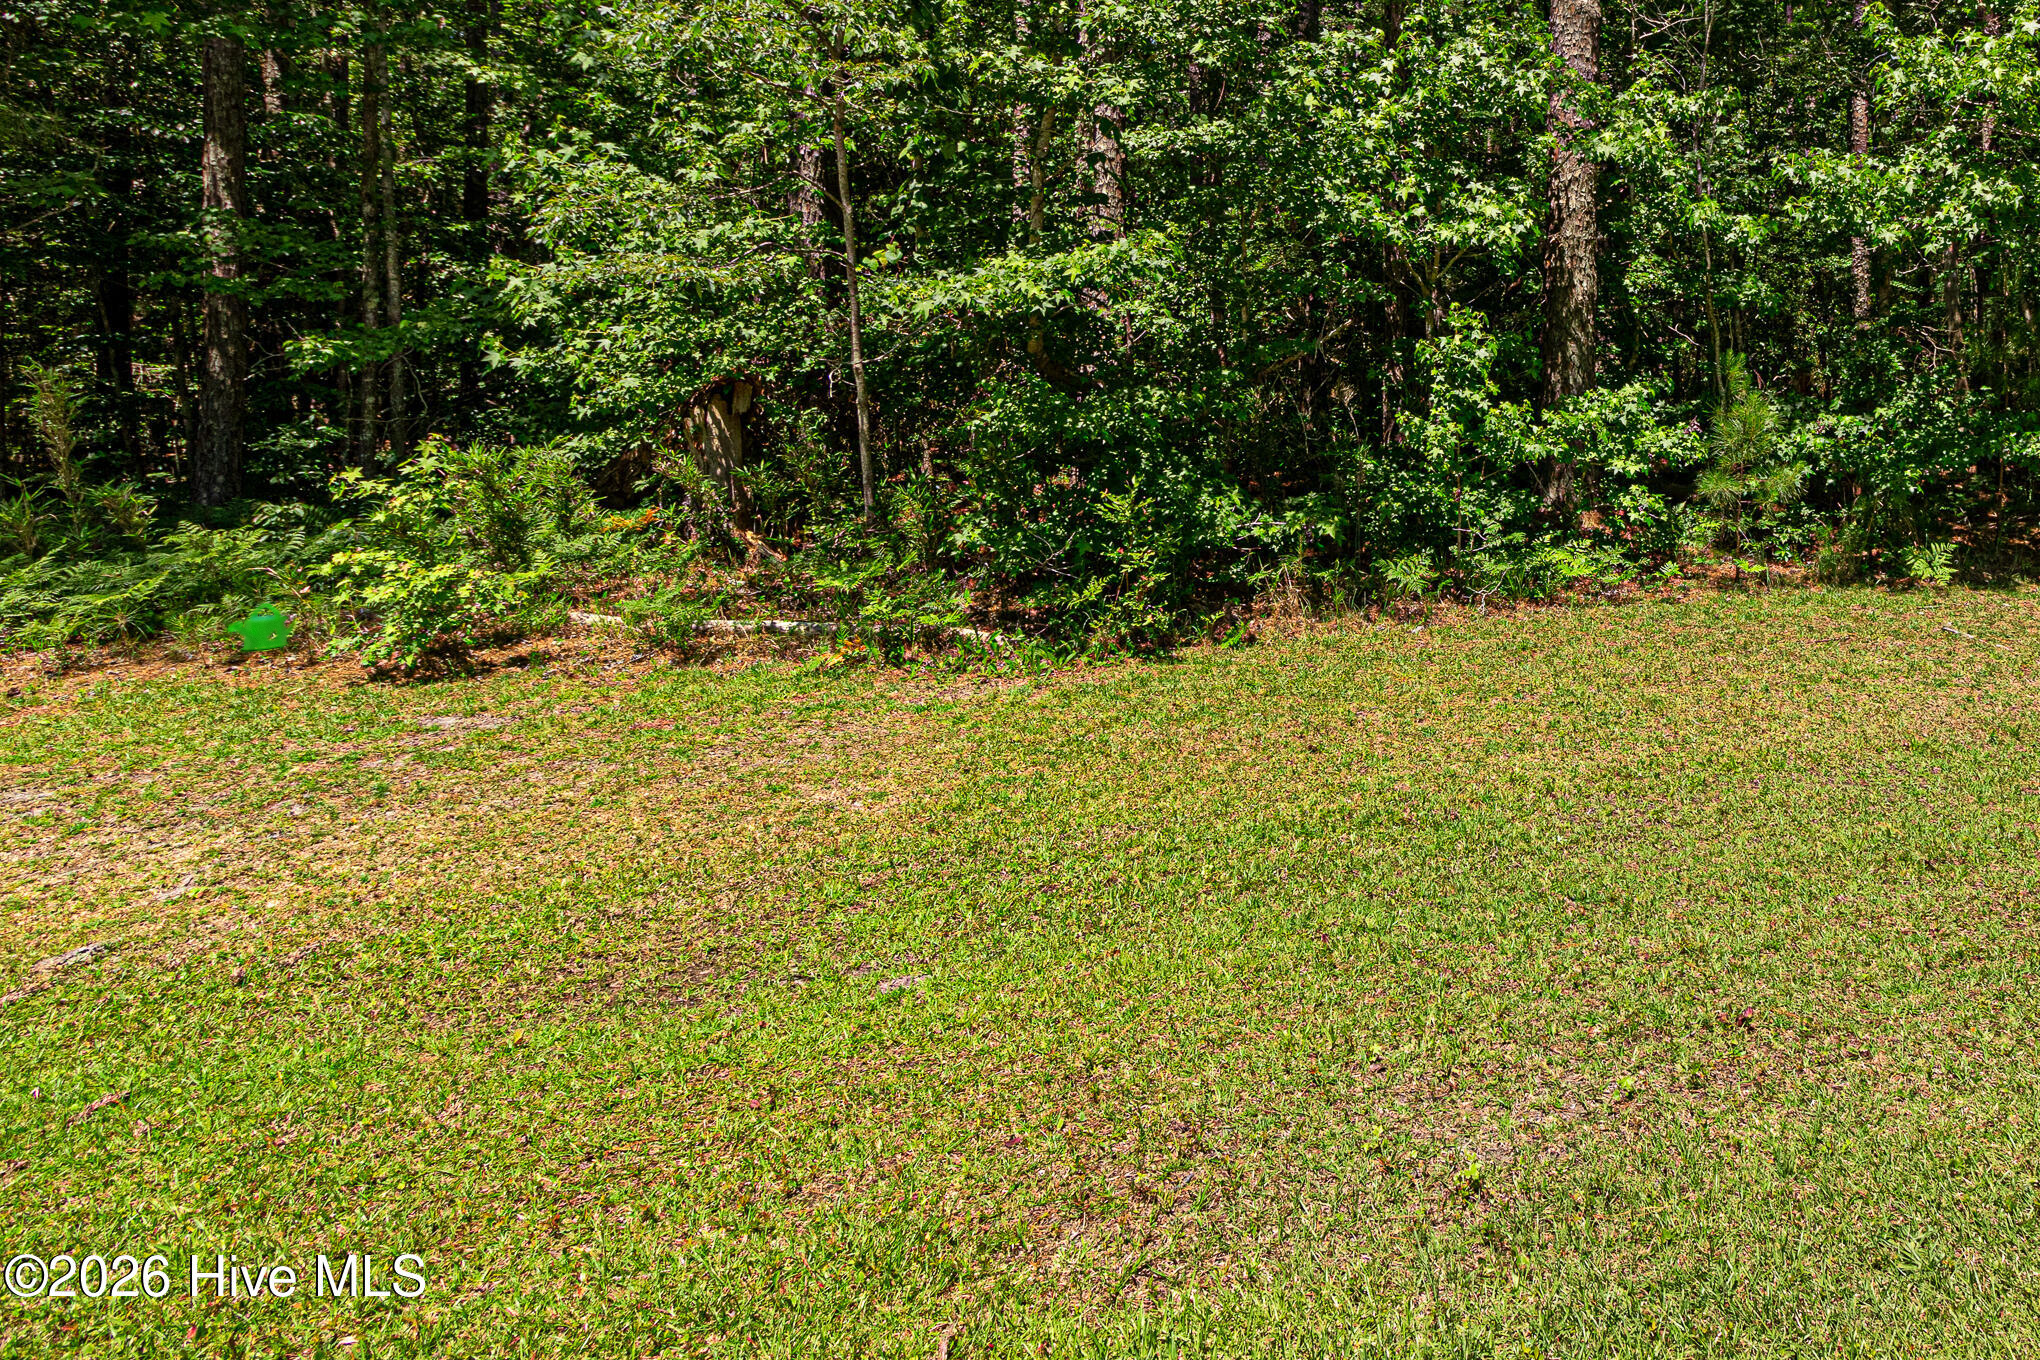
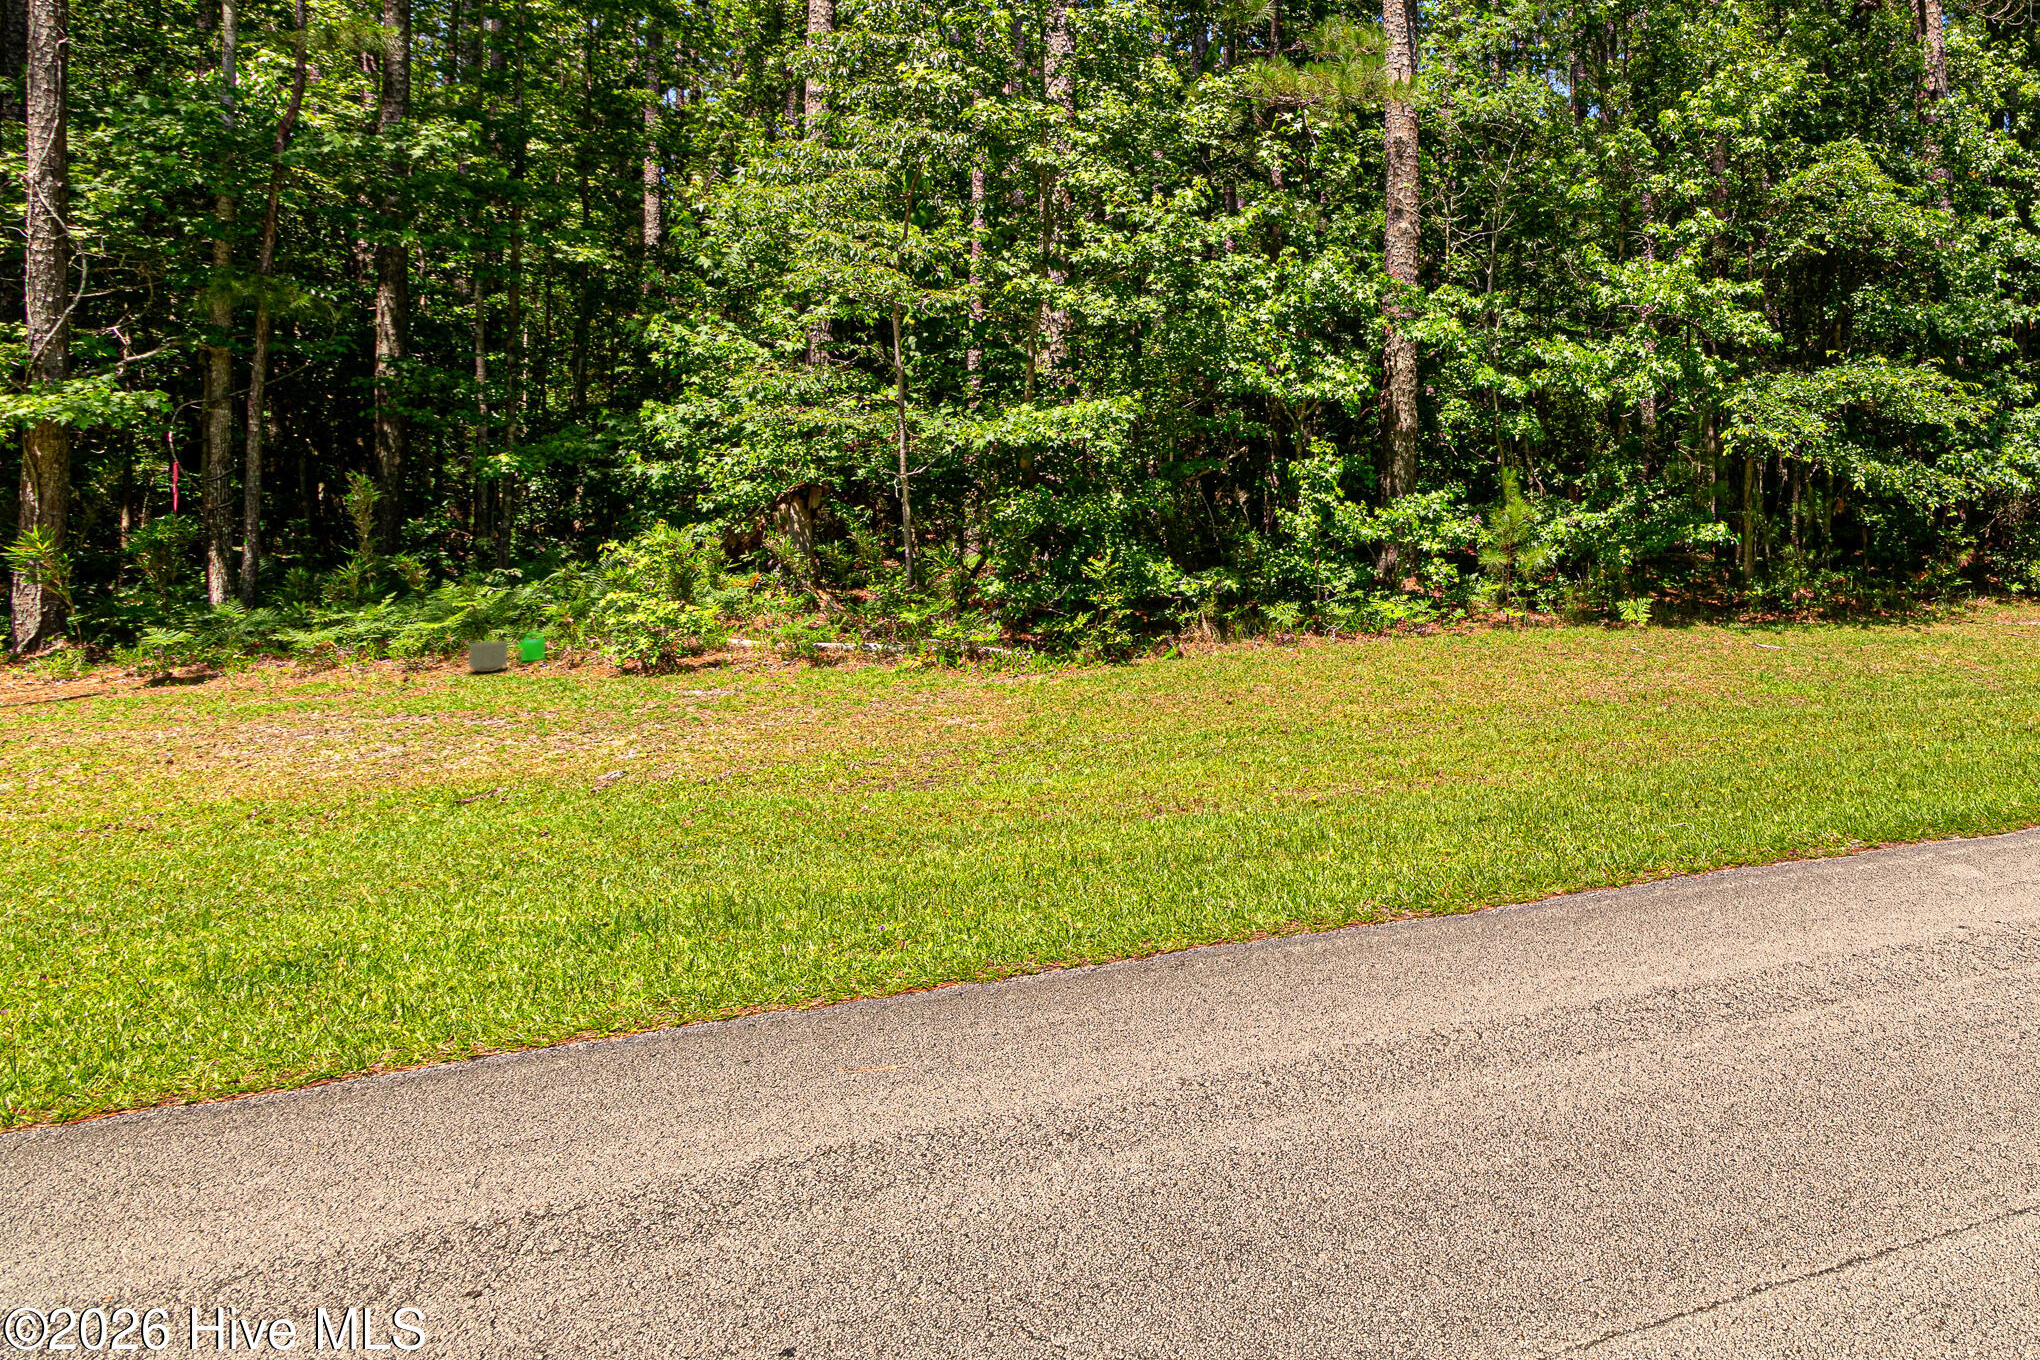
planter: none [121,624,194,677] -> present [469,641,508,672]

